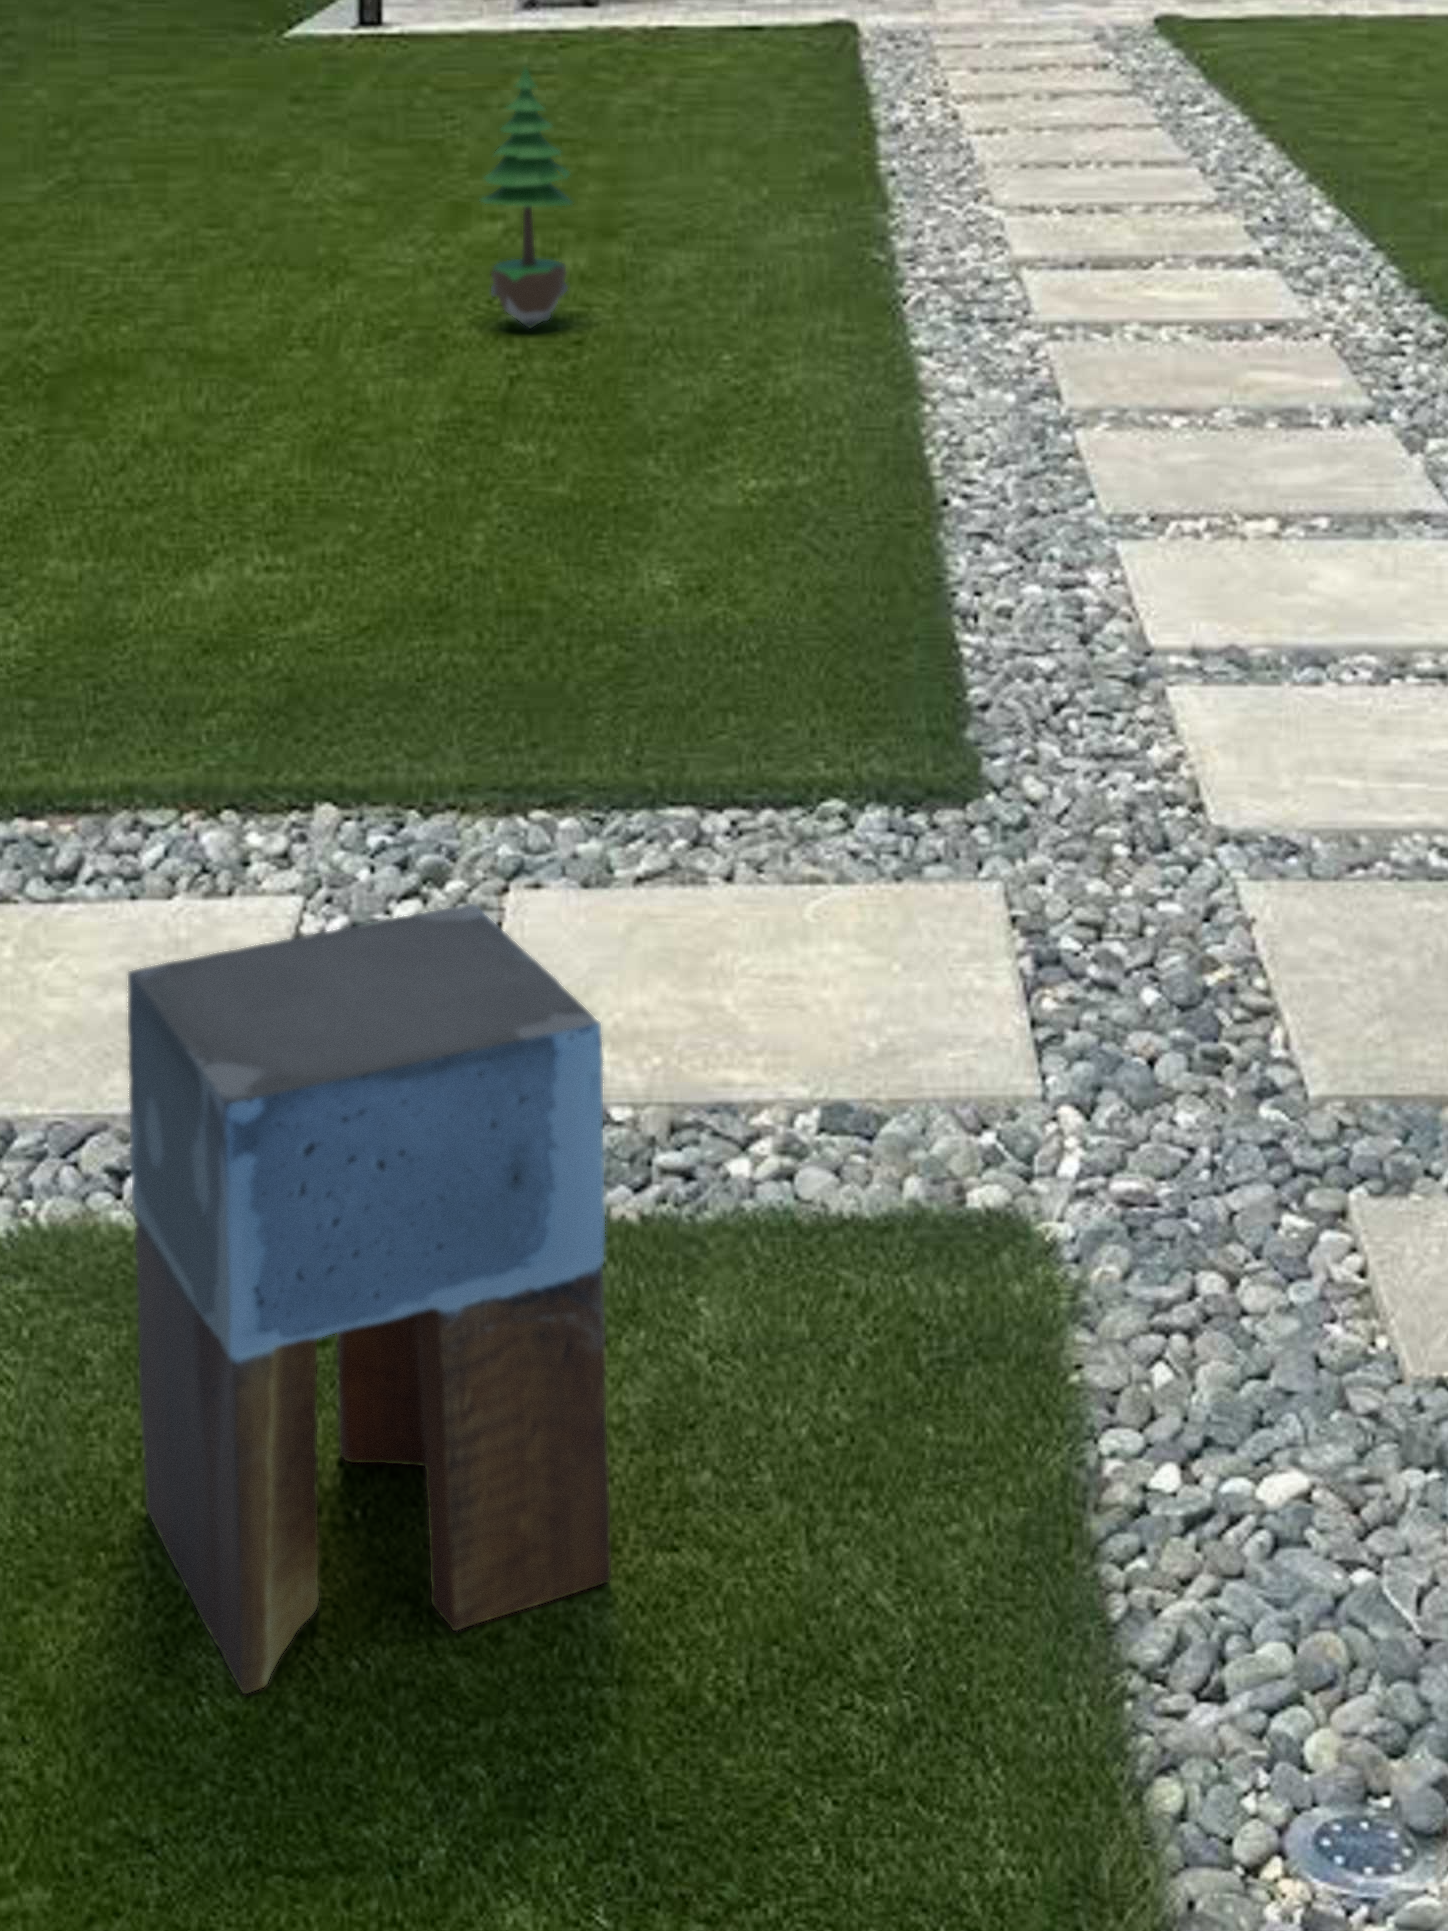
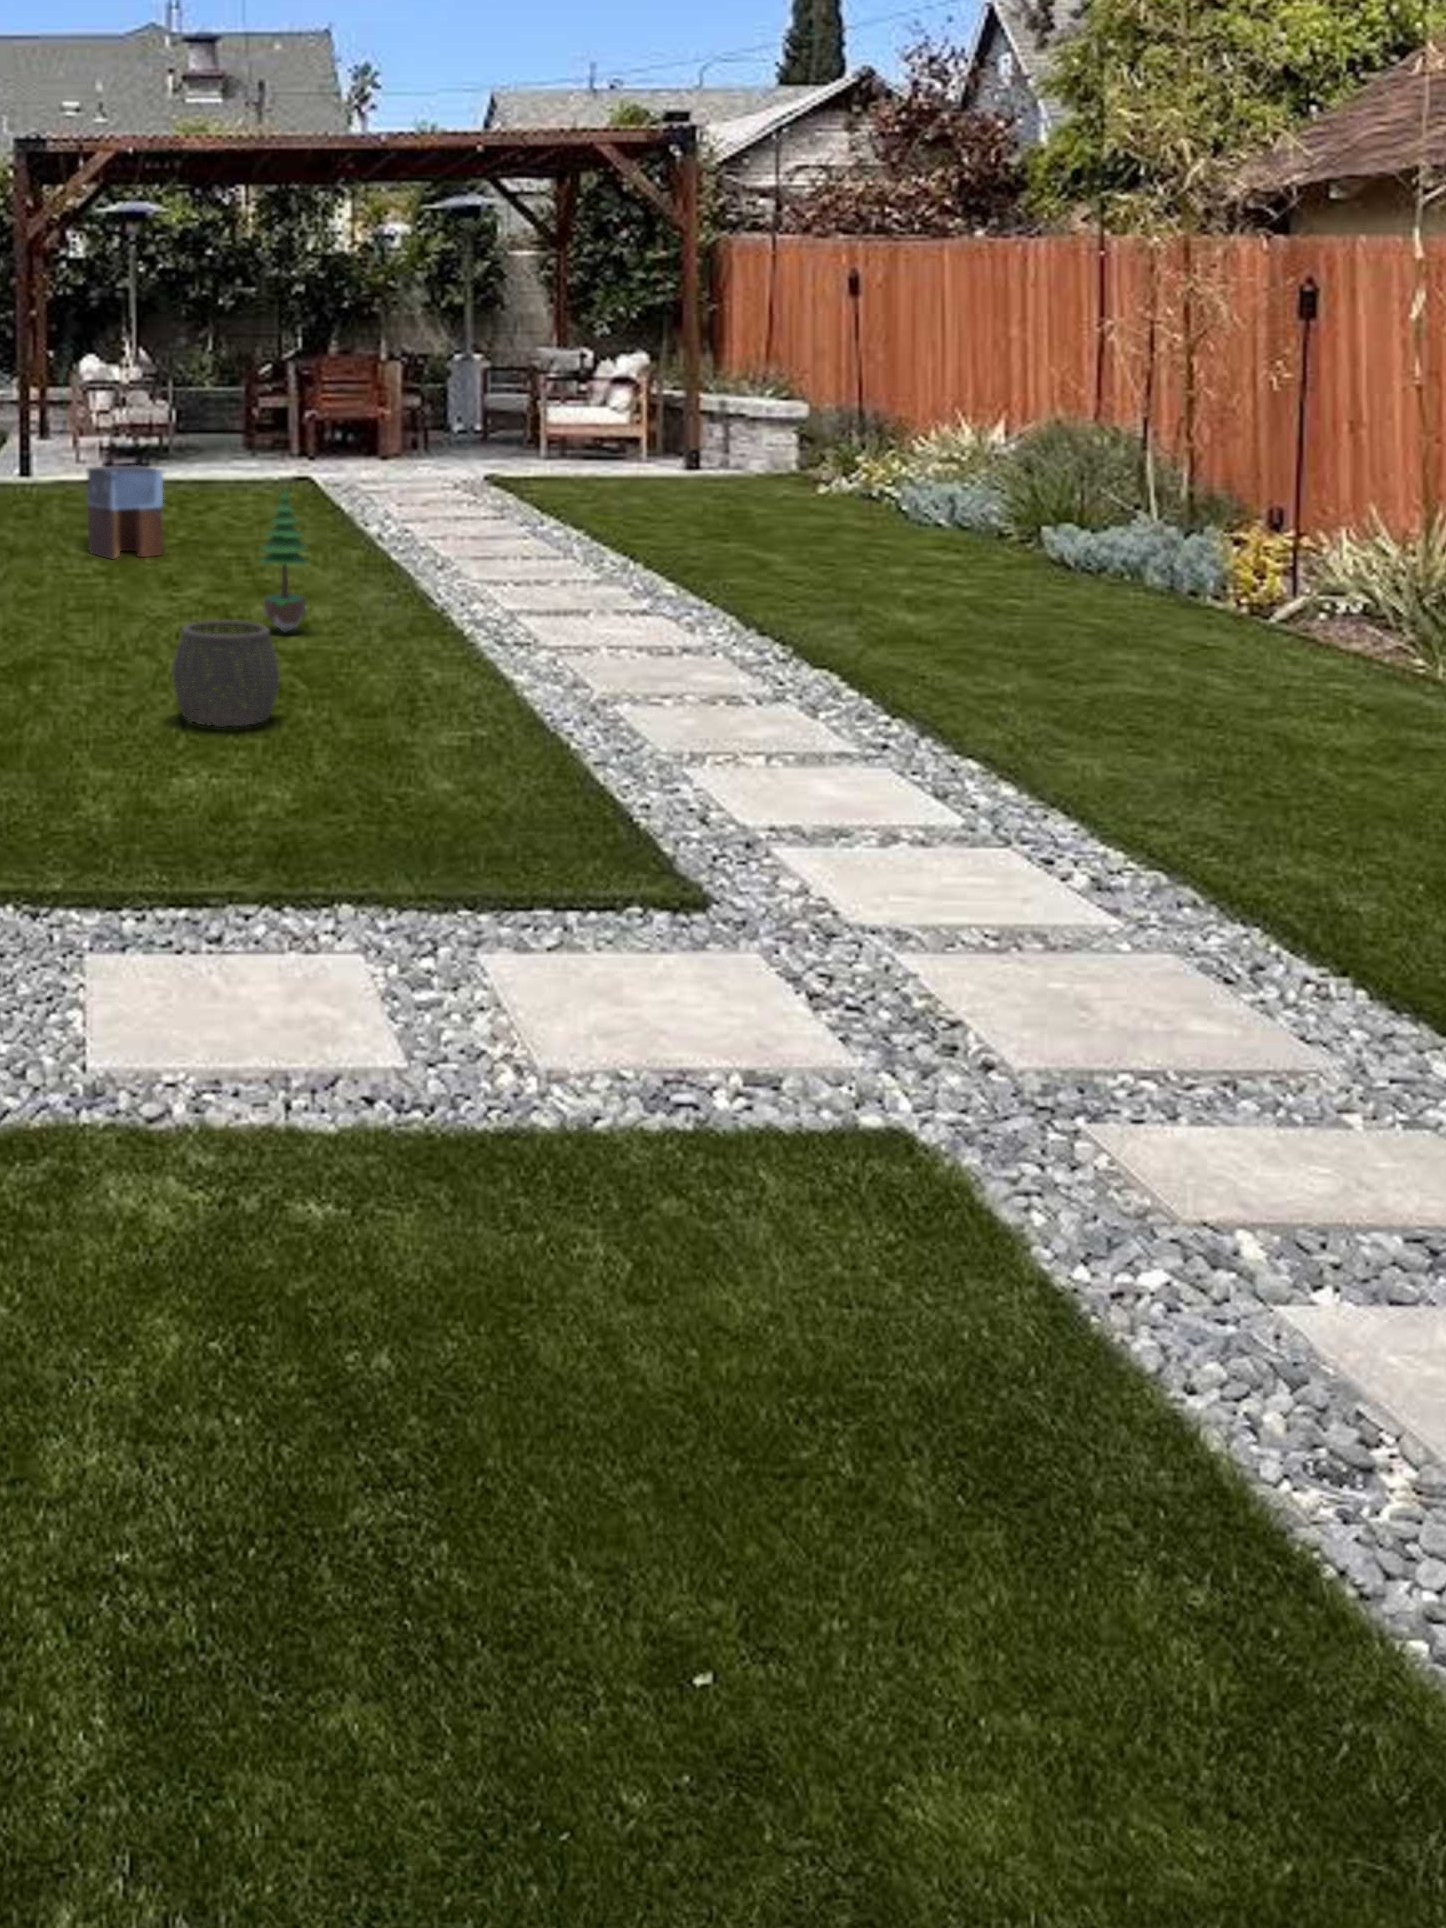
woven basket: none [157,324,357,524] -> present [173,620,279,727]
stool: present [128,904,611,1694] -> present [87,465,163,559]

